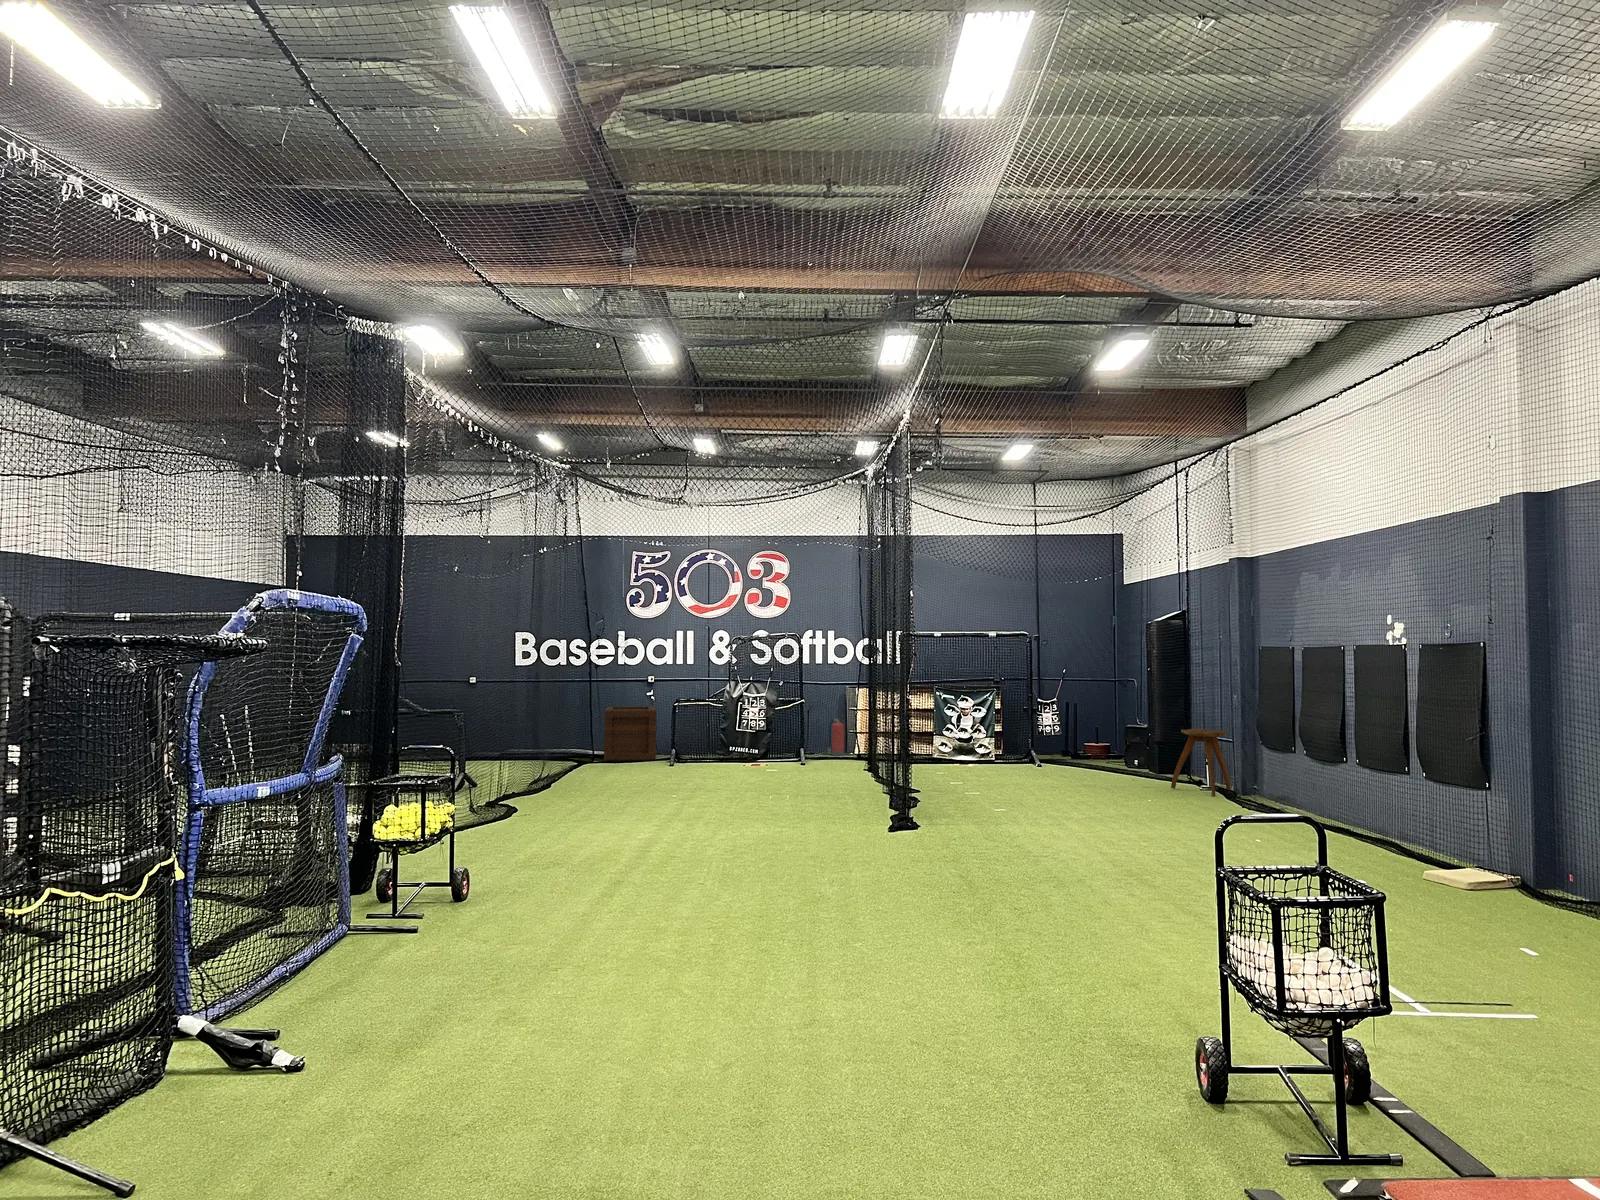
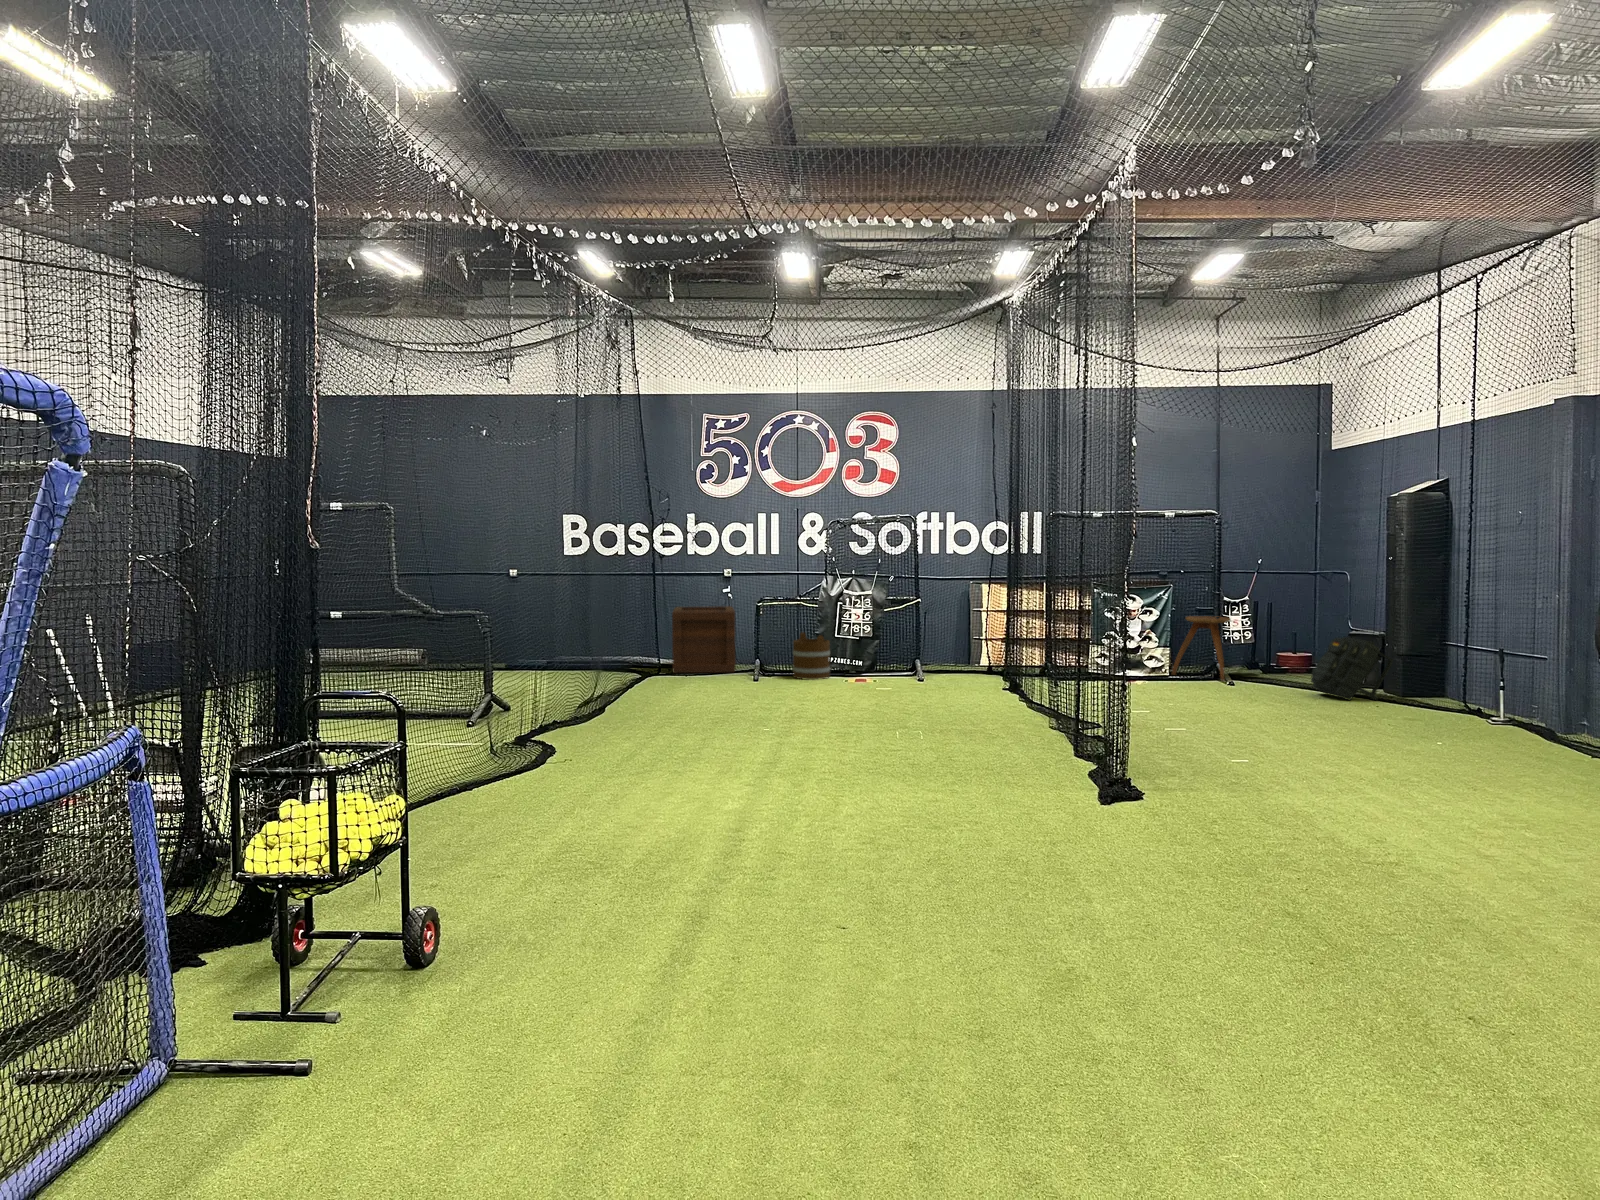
fire extinguisher: present [829,716,844,756] -> none [947,618,969,668]
bucket: none [702,727,732,765] -> present [793,632,830,680]
backpack: none [1092,728,1149,776] -> present [1311,637,1393,700]
stool: present [1171,729,1231,797] -> present [1172,616,1231,681]

